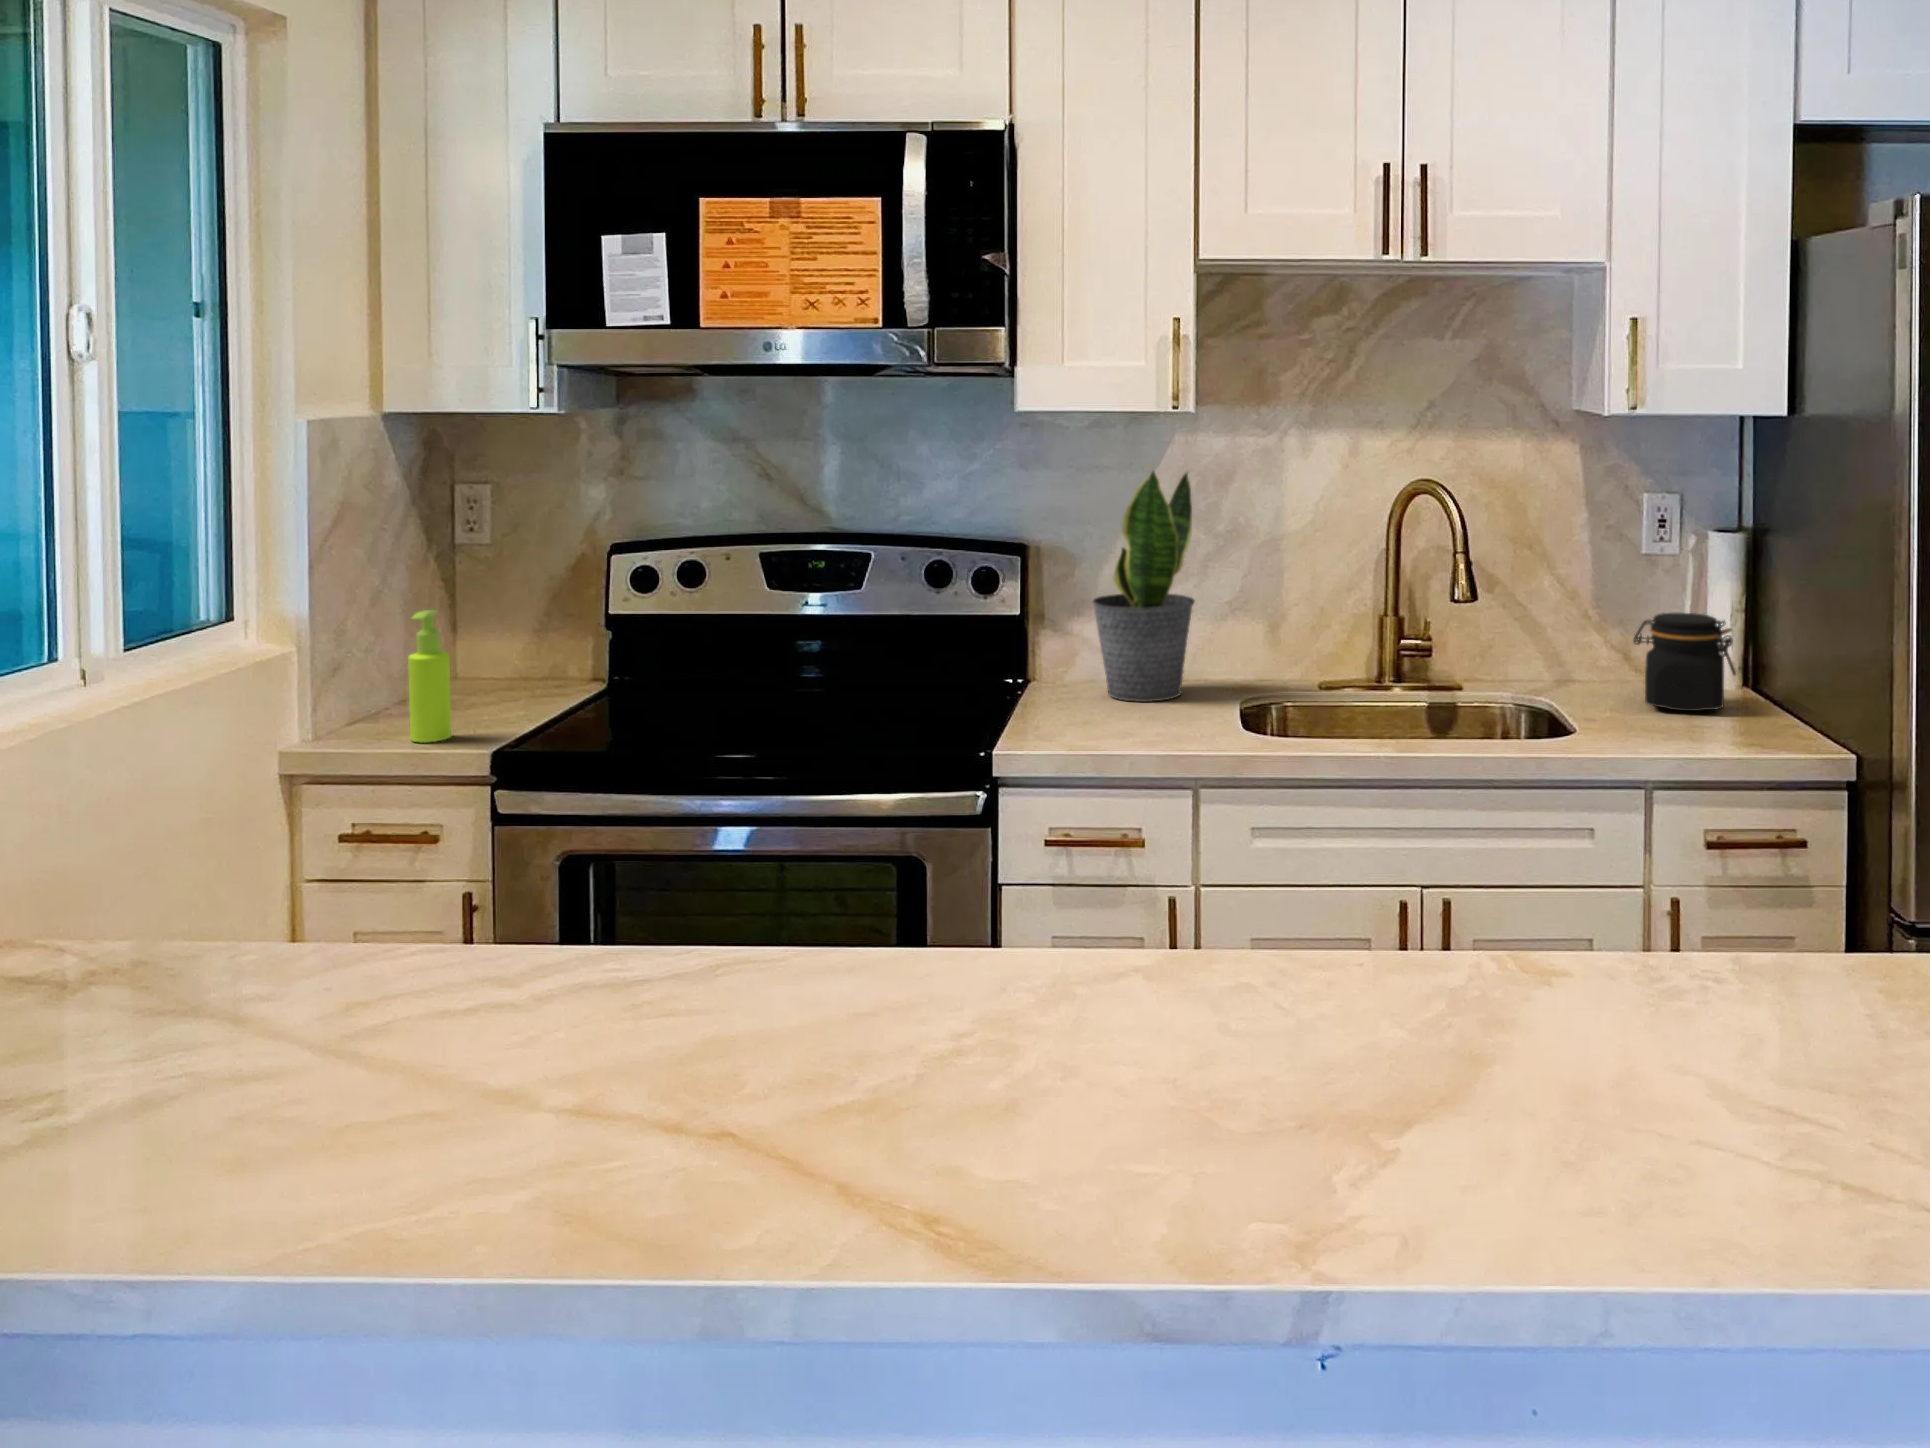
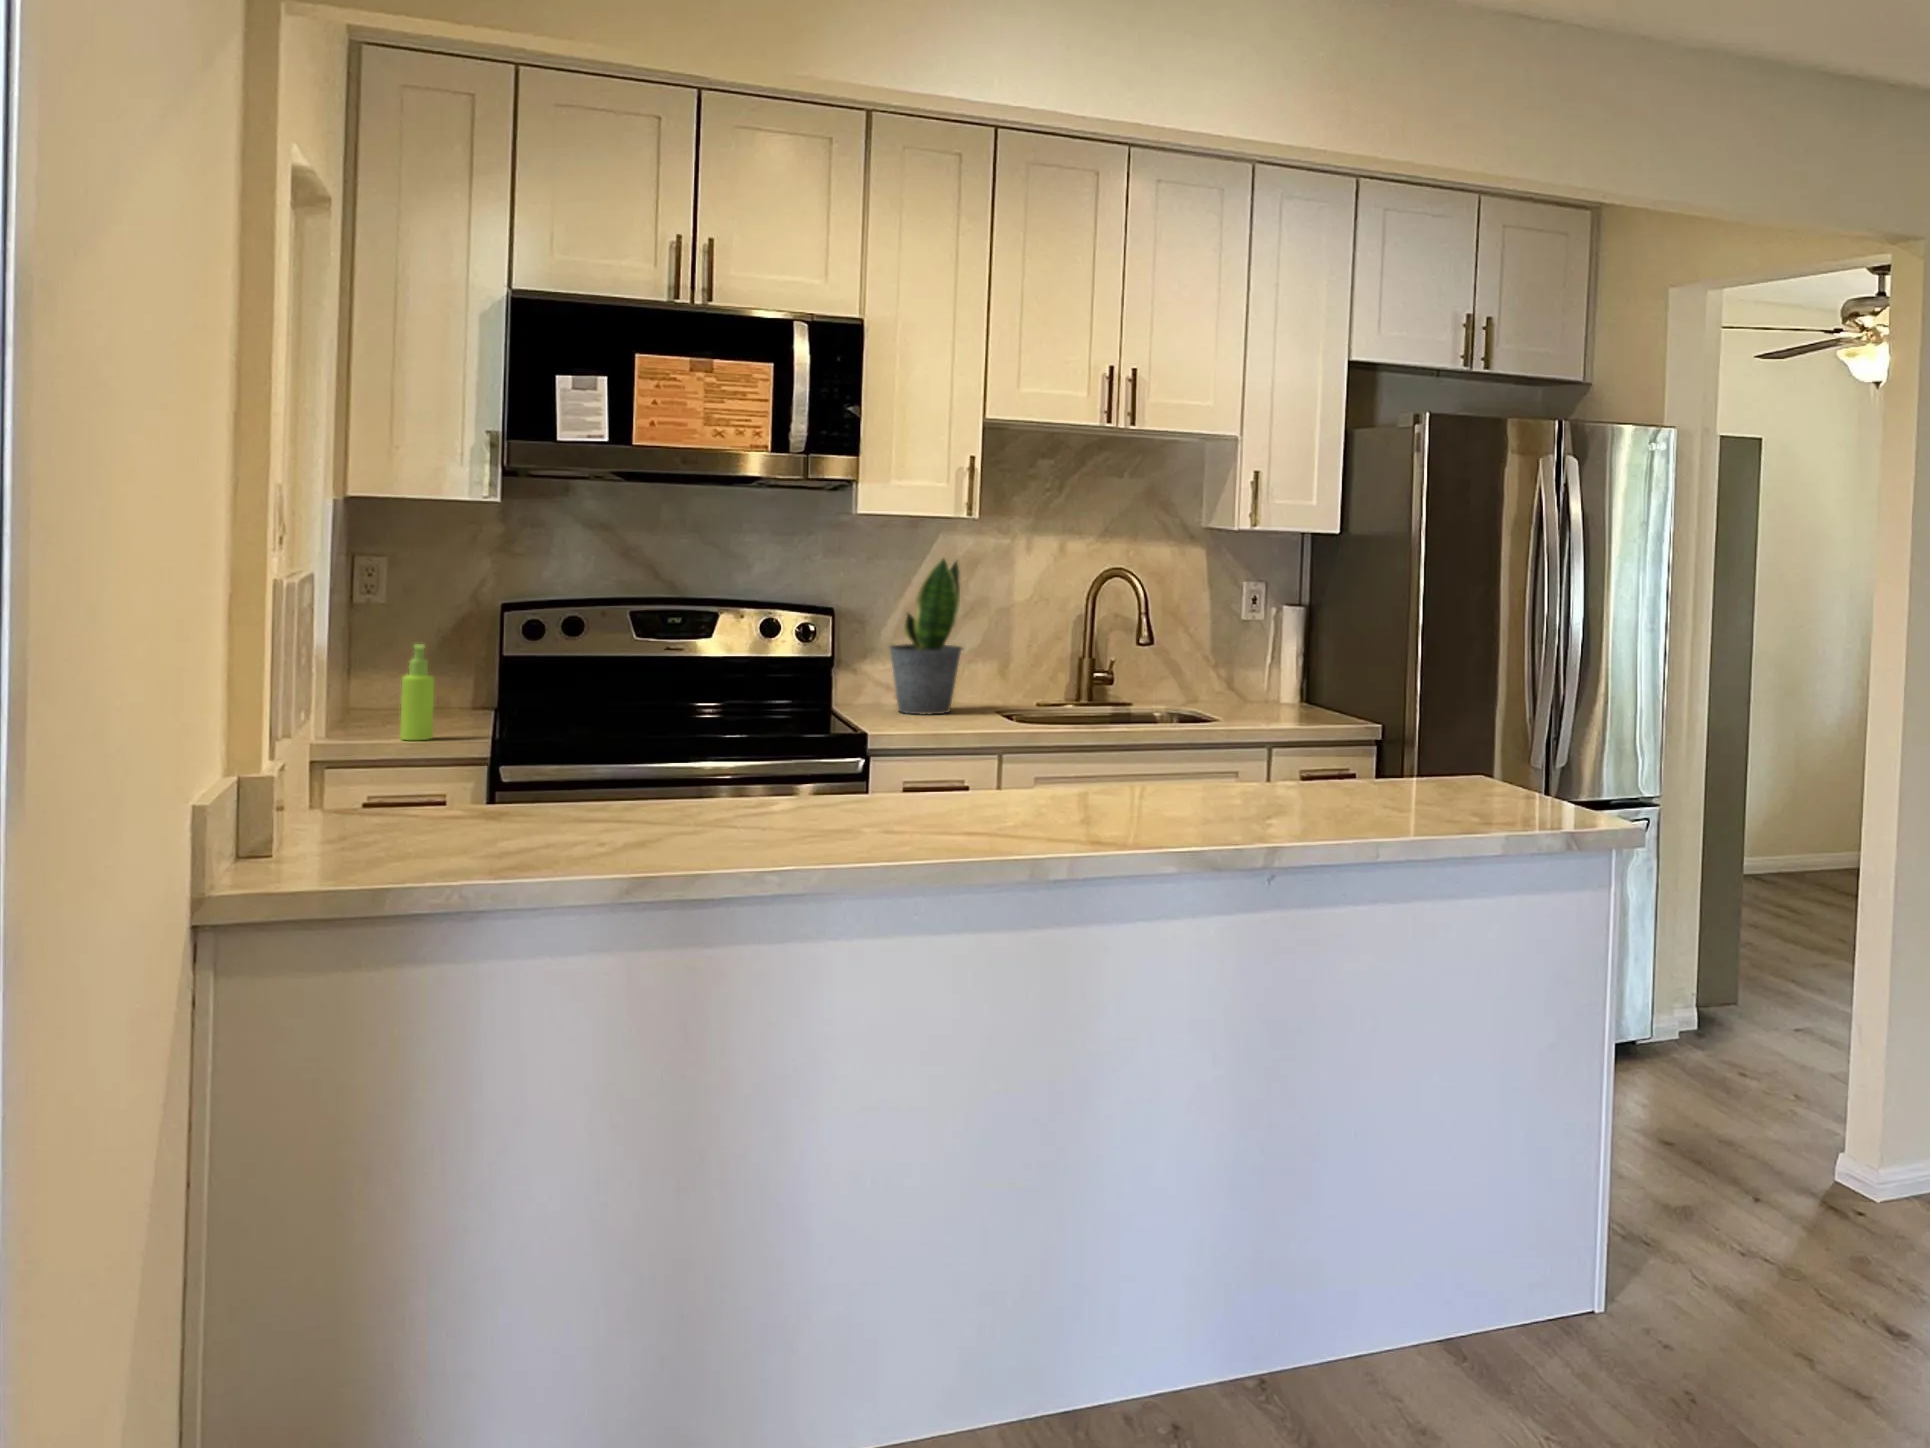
jar: present [1633,613,1736,711] -> none [1246,654,1307,712]

